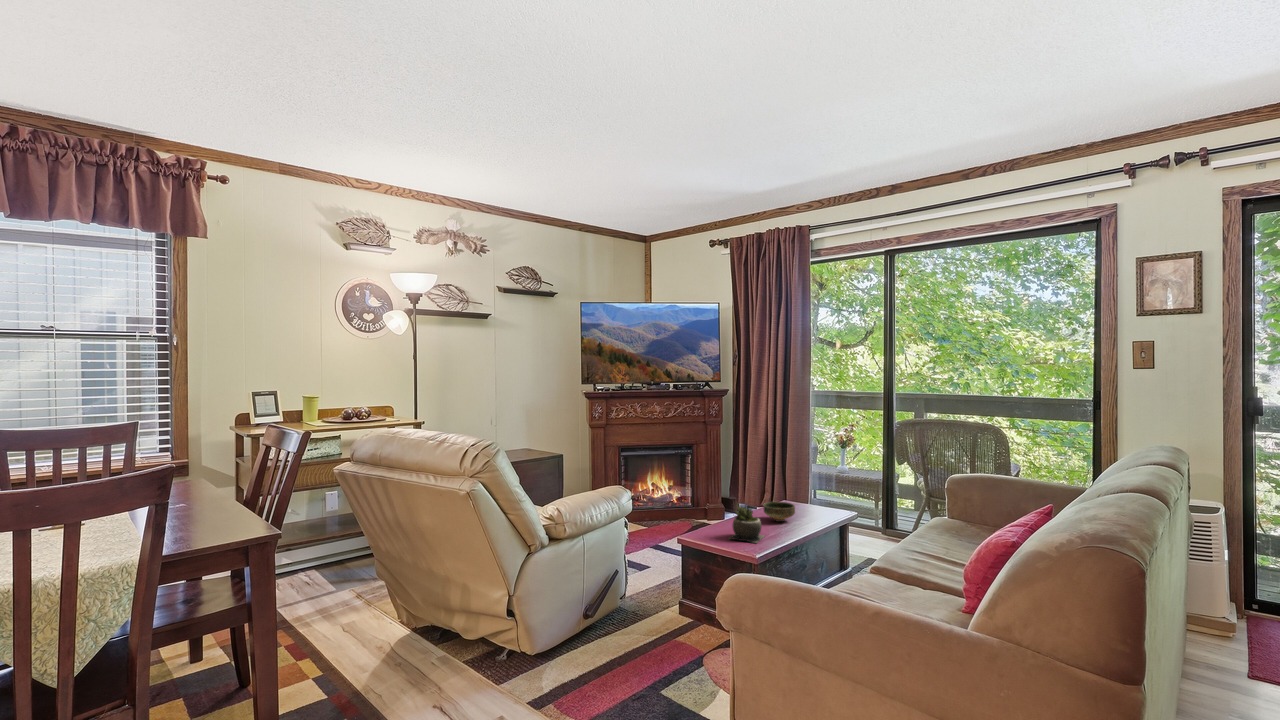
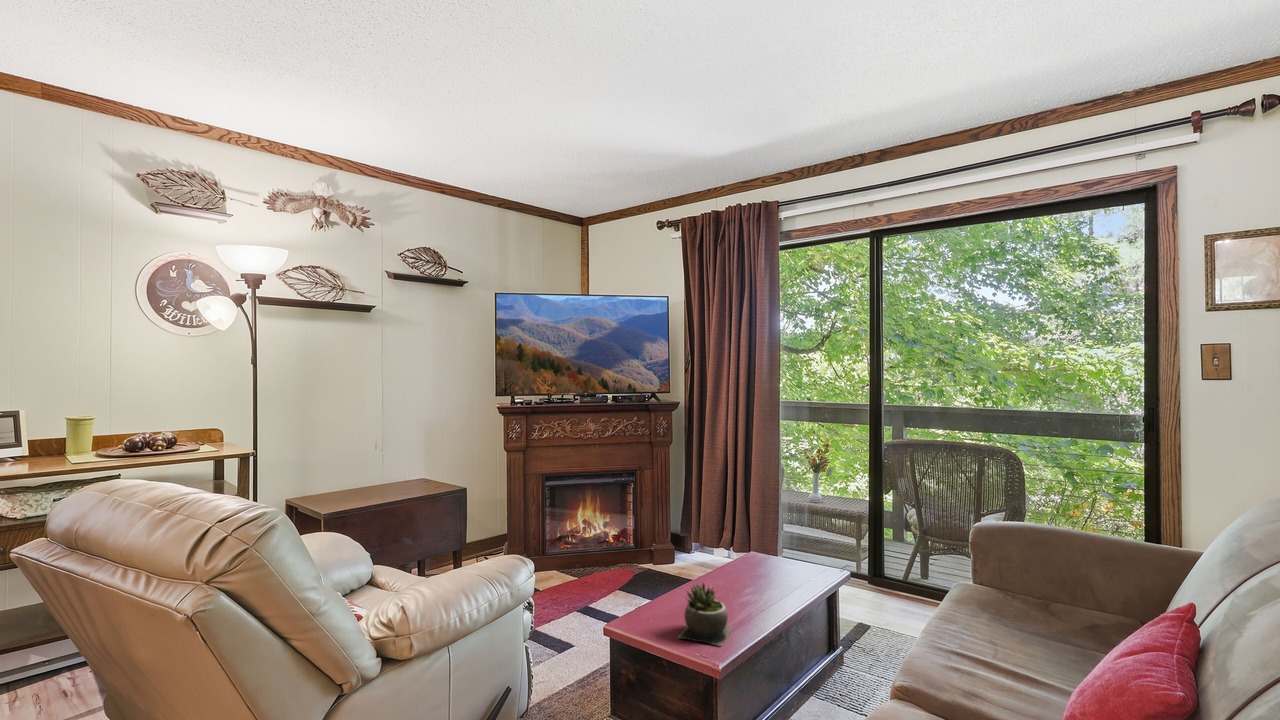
bowl: present [764,502,795,522] -> none [728,566,772,597]

